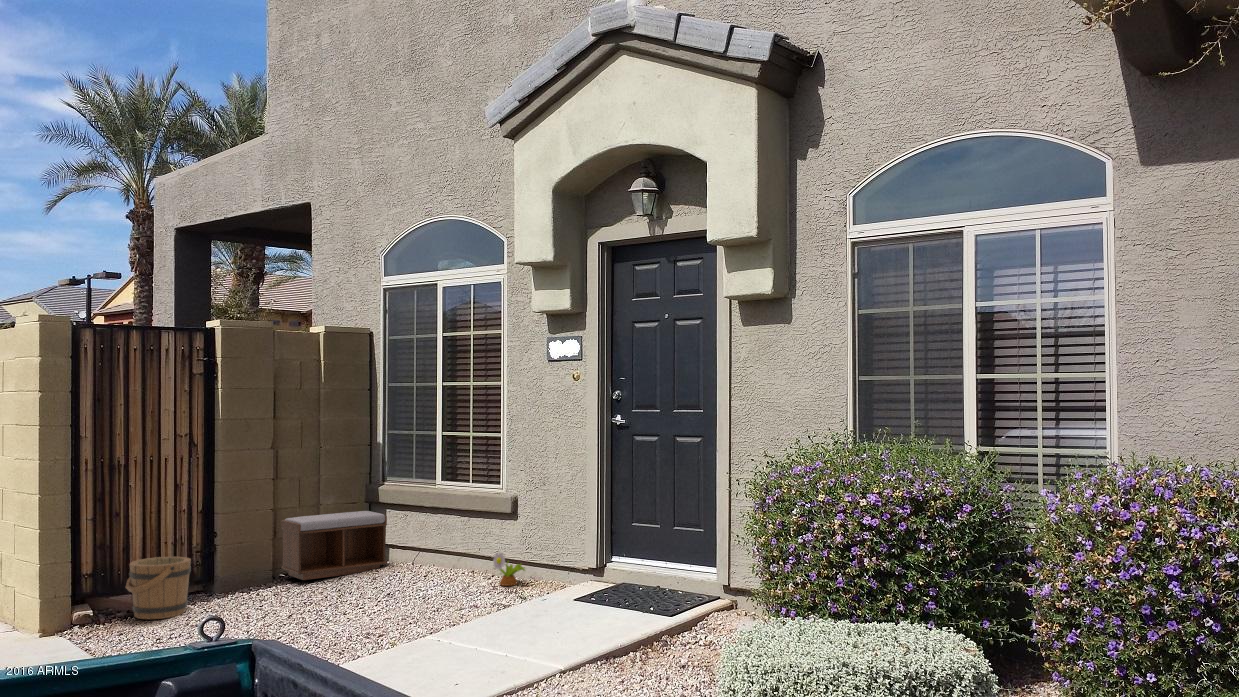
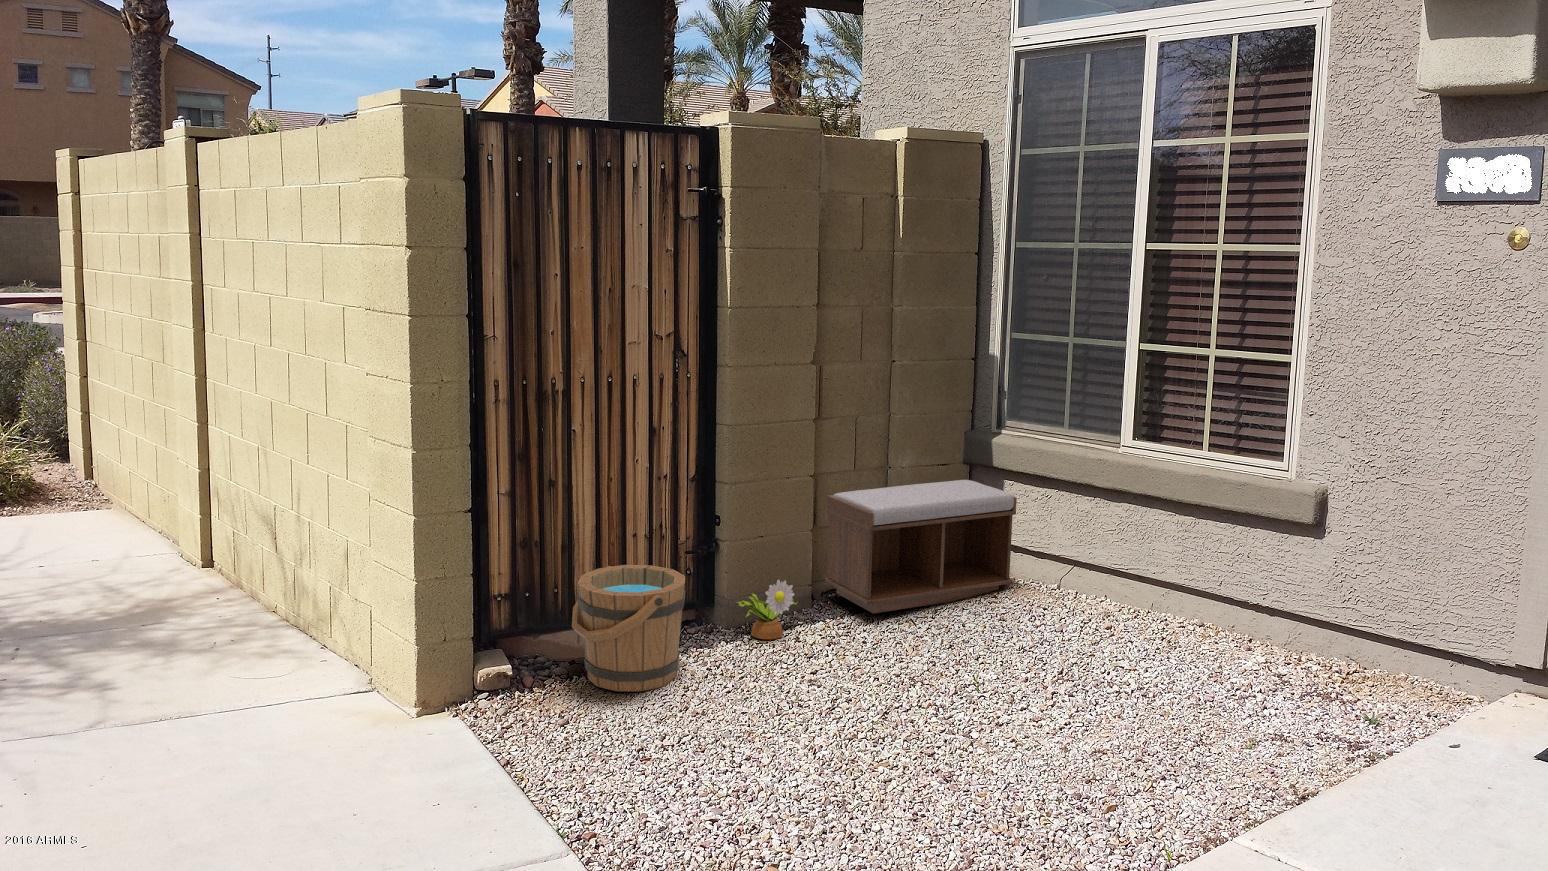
decorative plant: present [493,552,525,586] -> present [736,579,797,639]

